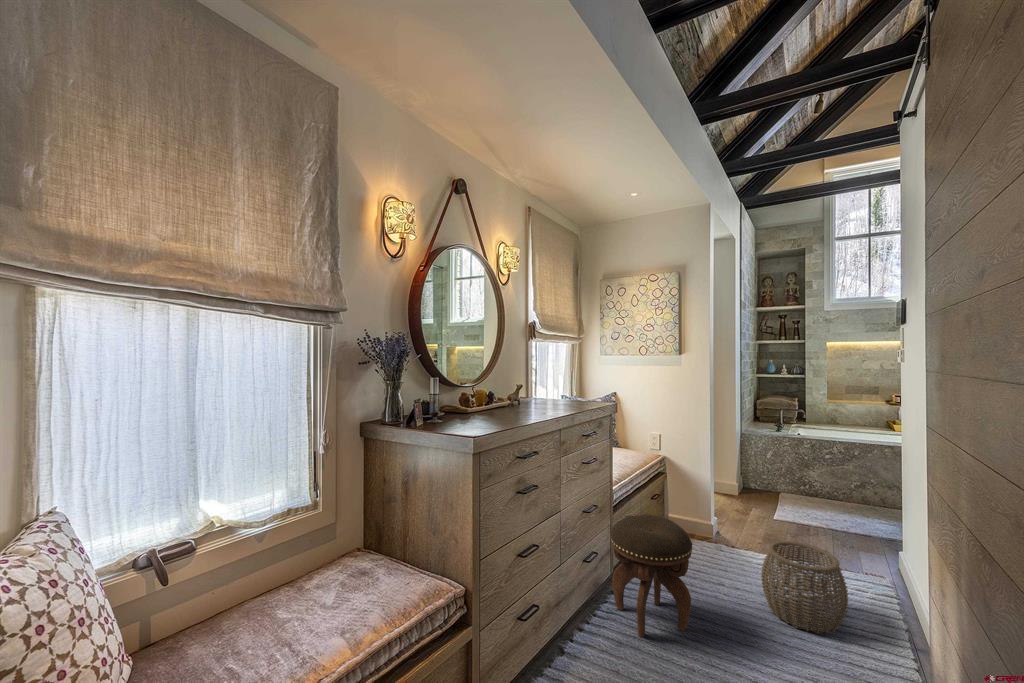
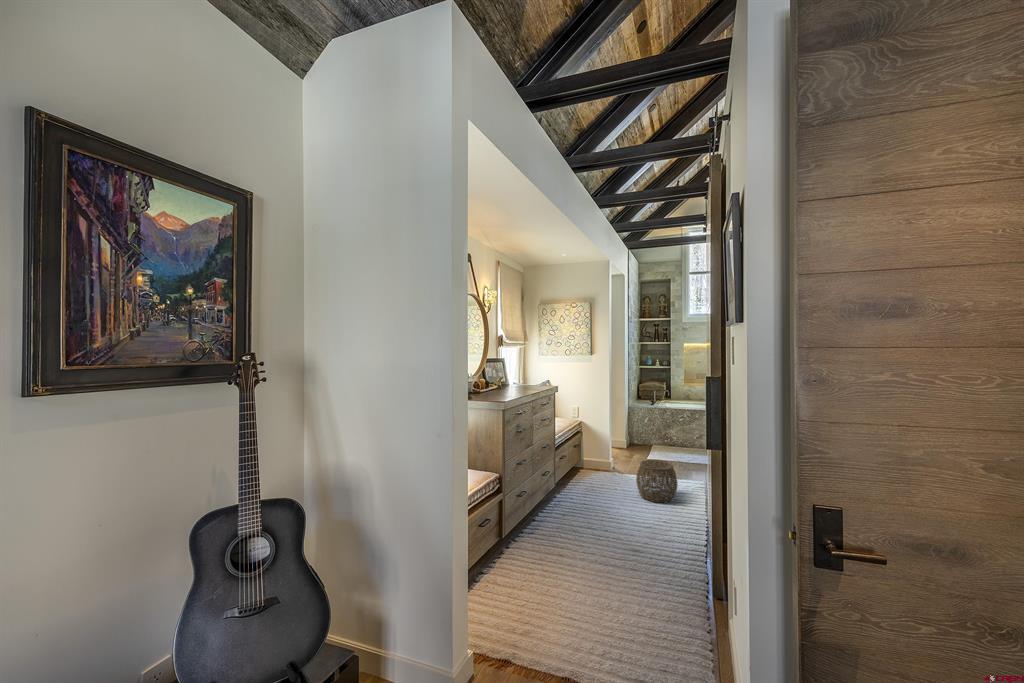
footstool: present [611,514,692,638] -> none [557,449,601,513]

